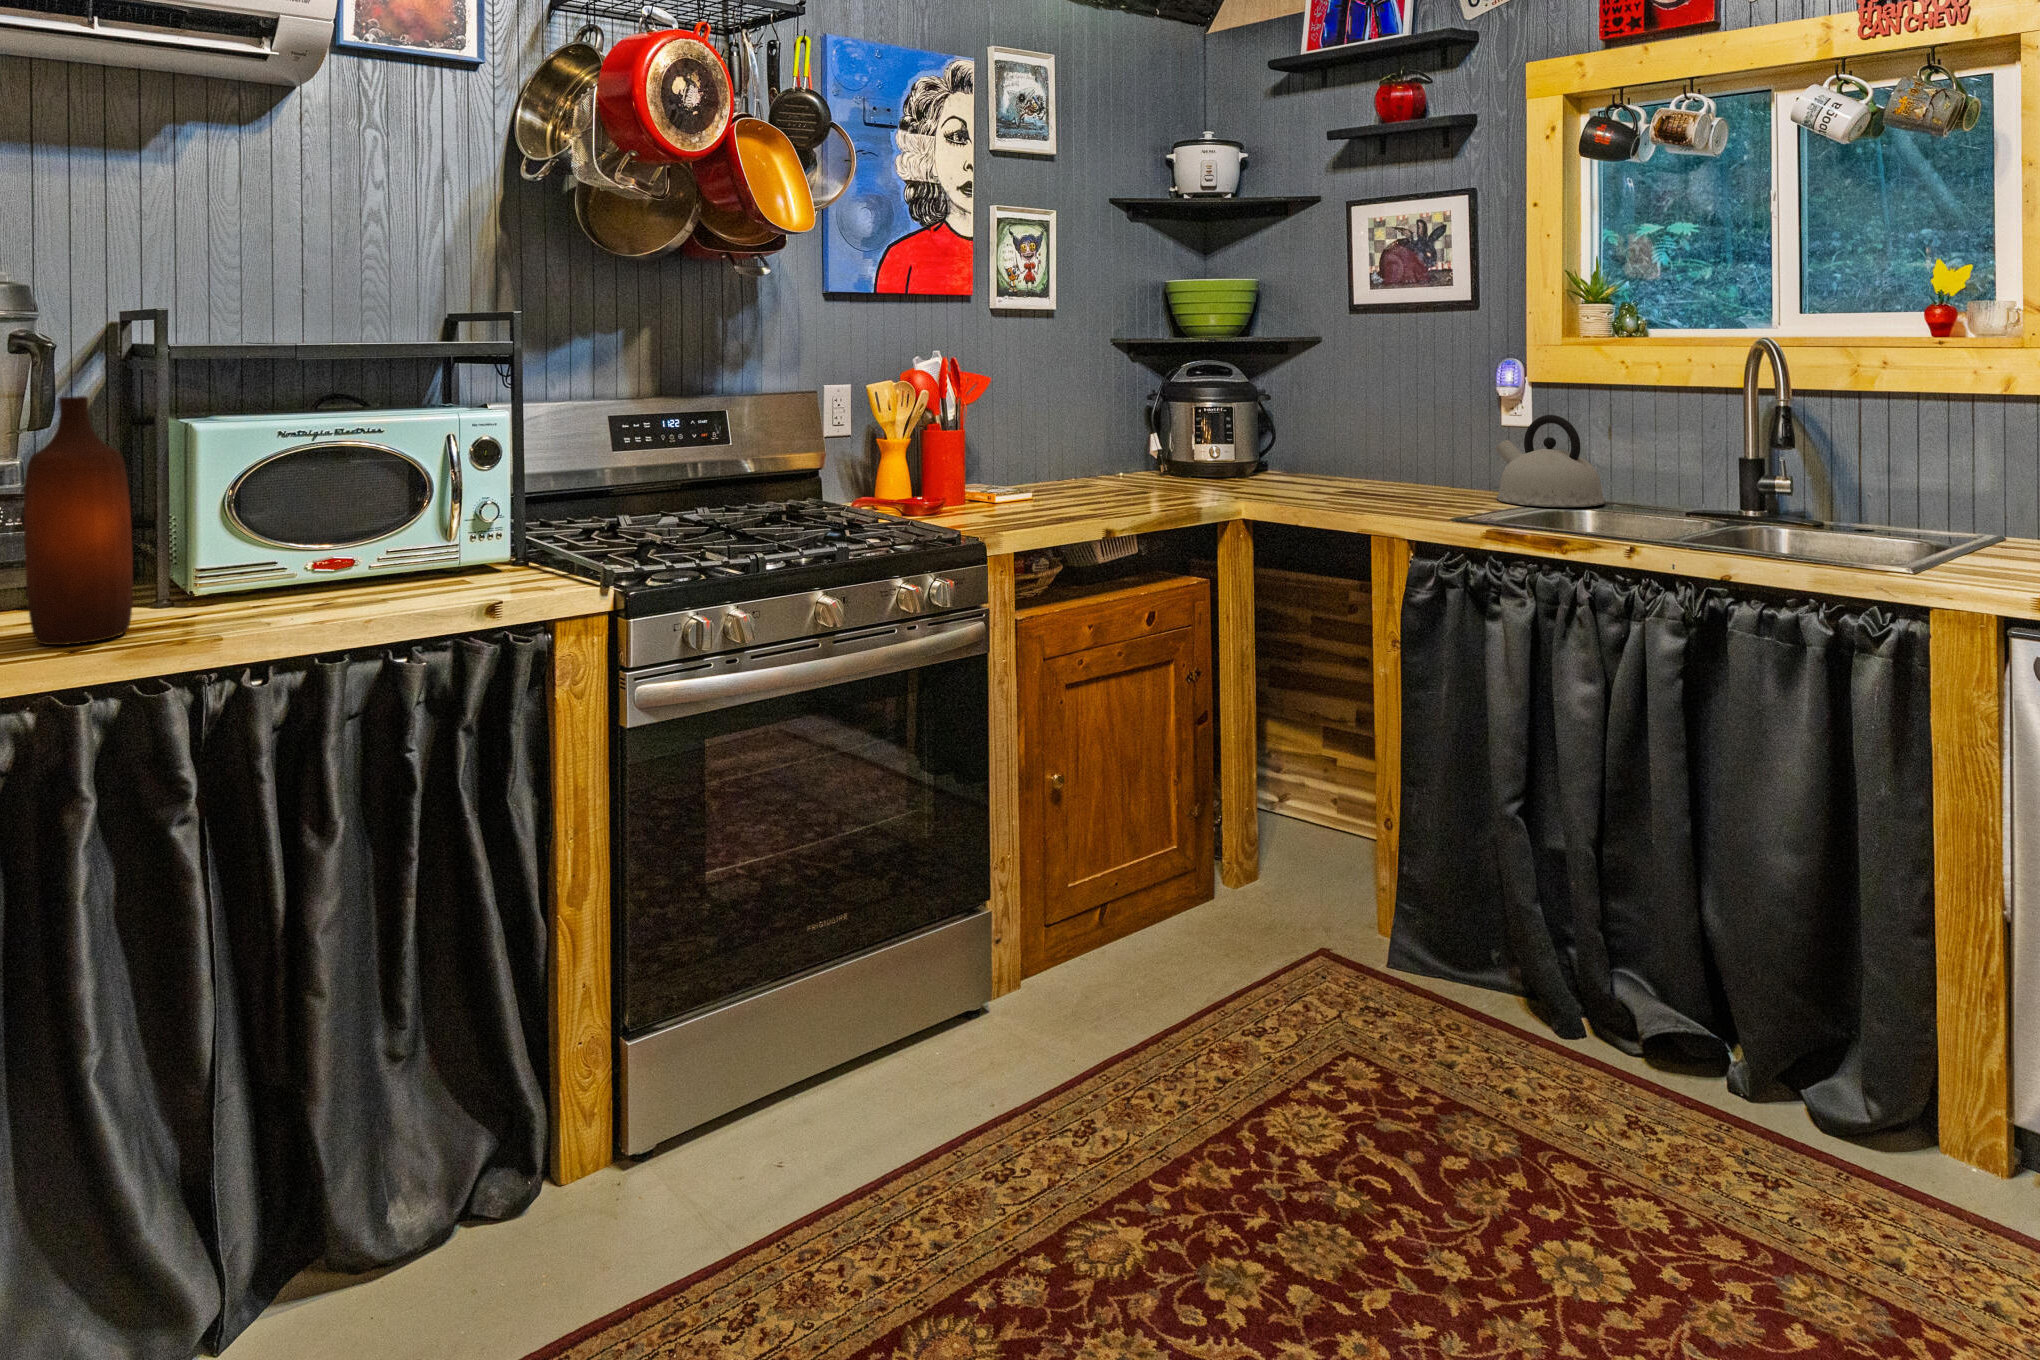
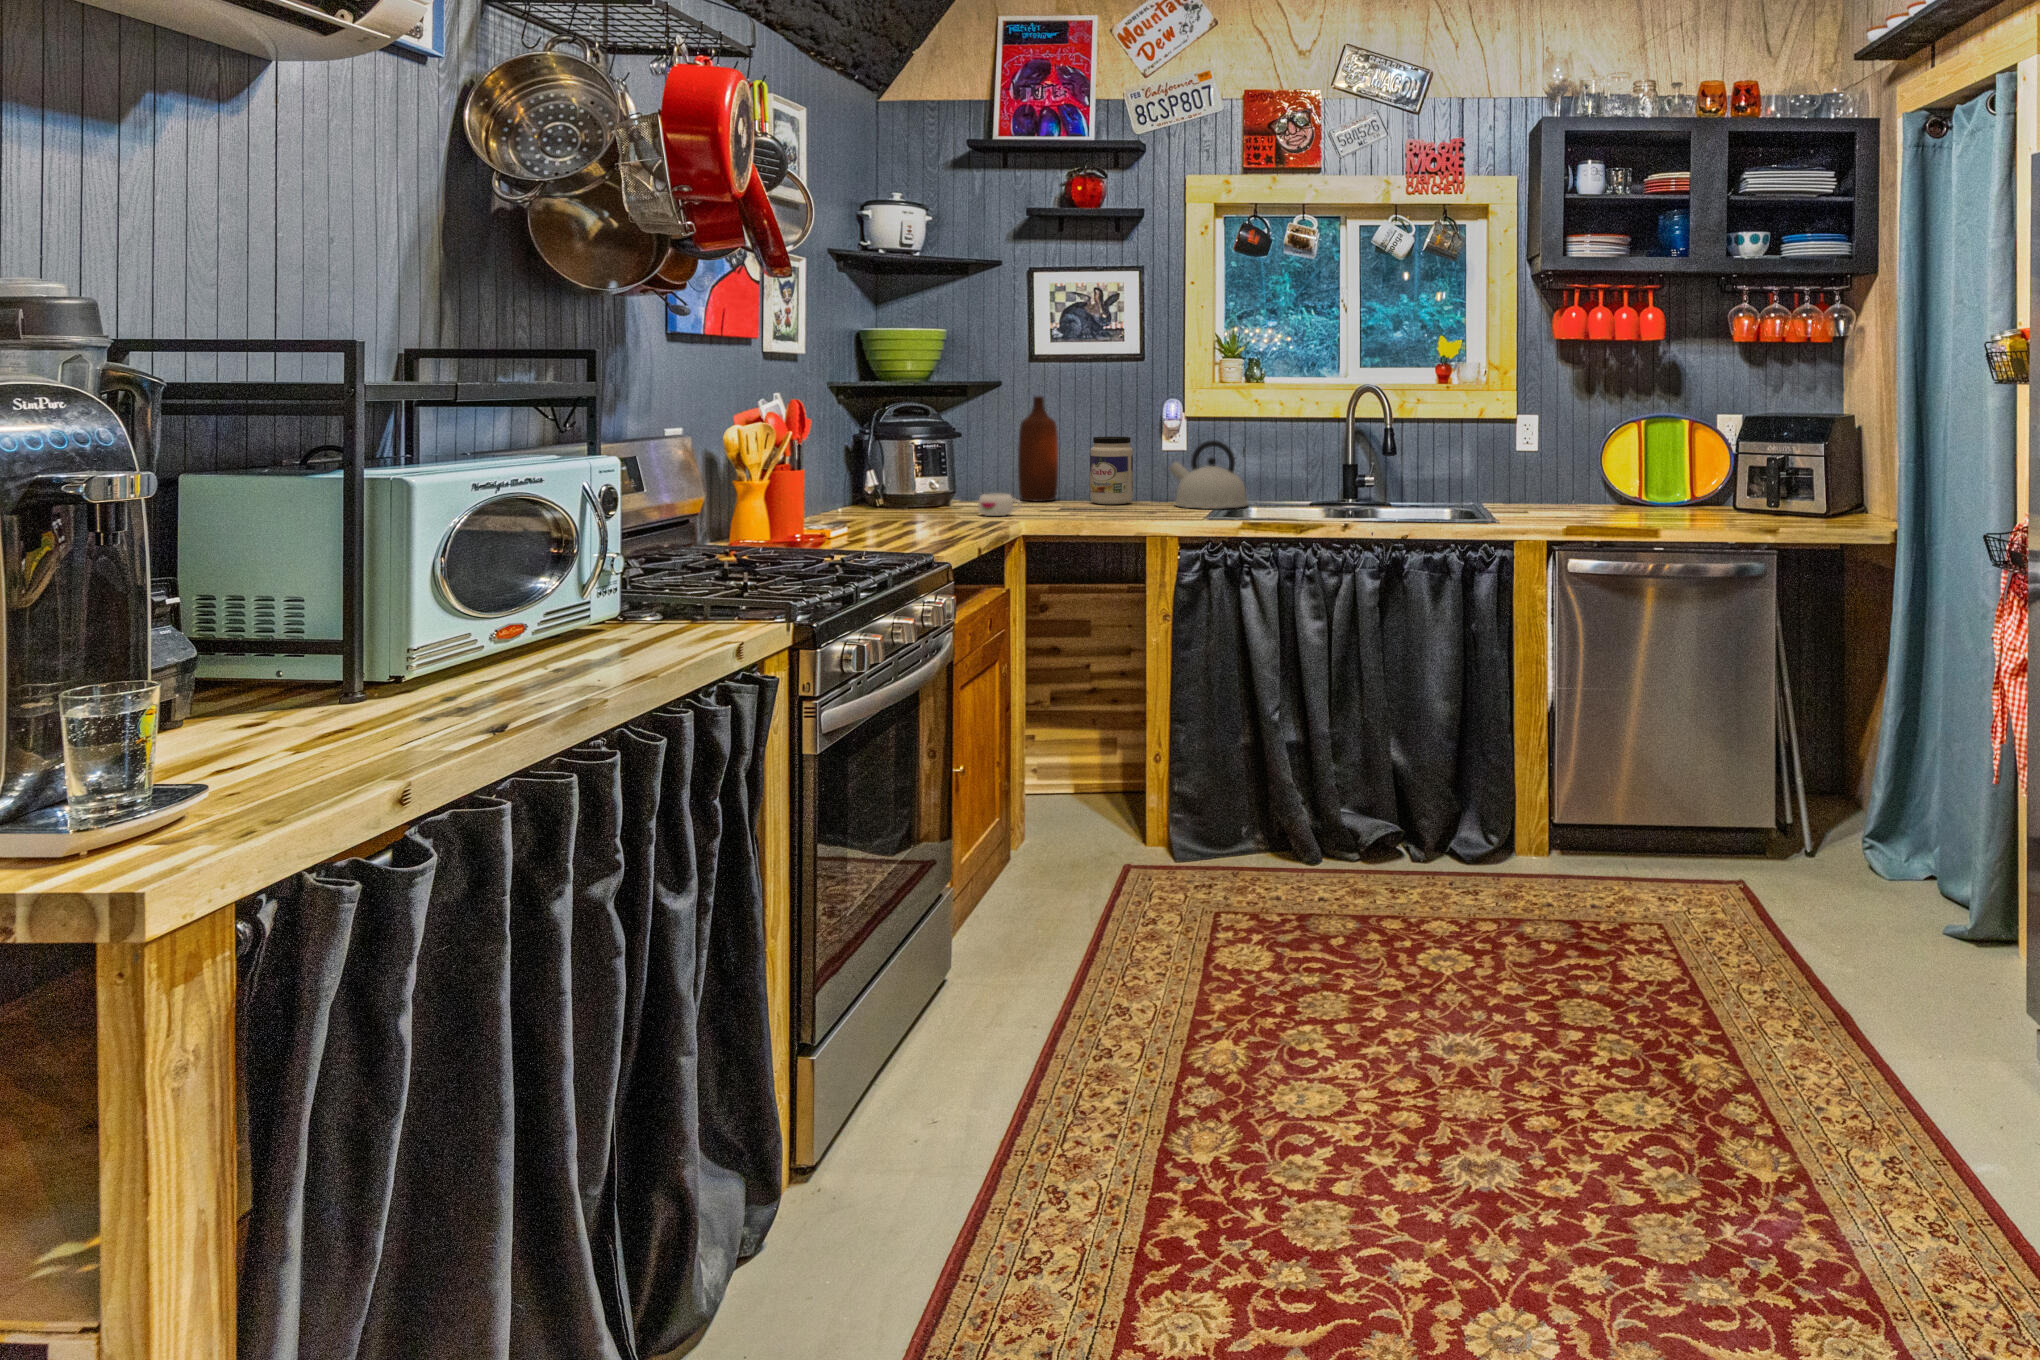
bottle: present [24,396,133,645] -> present [1018,396,1058,502]
jar: none [1399,405,1455,490] -> present [1090,436,1133,504]
mug: none [1214,468,1259,494] -> present [978,493,1021,516]

